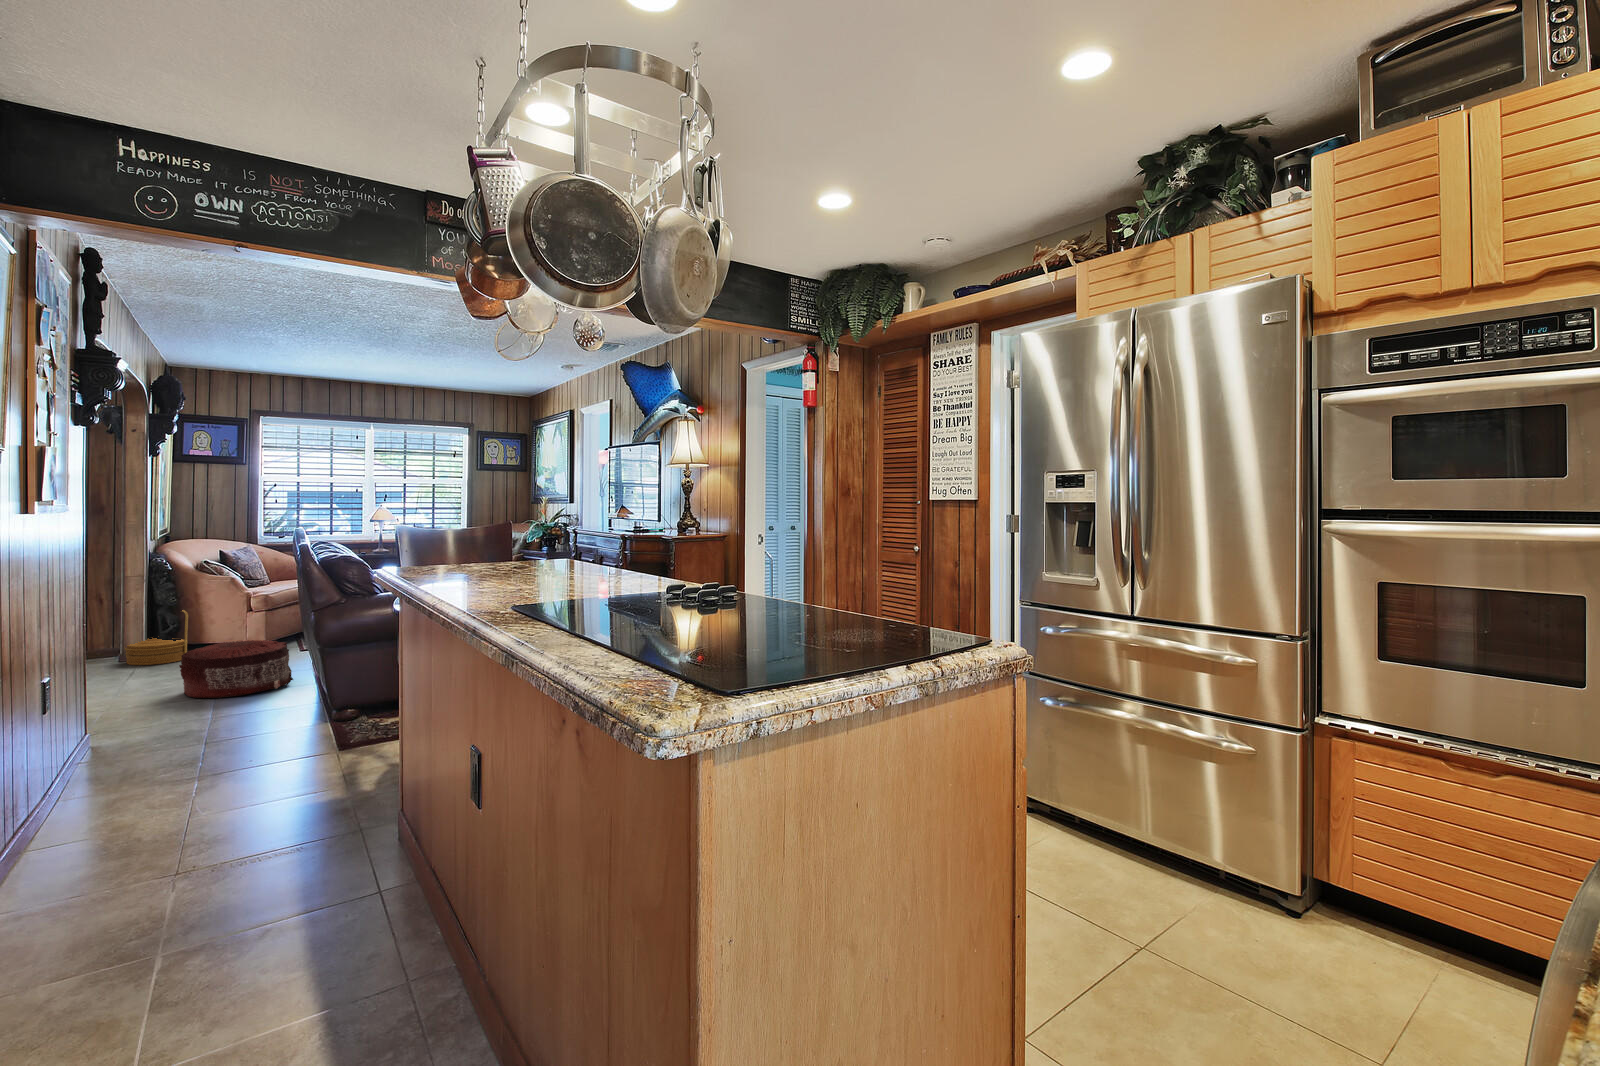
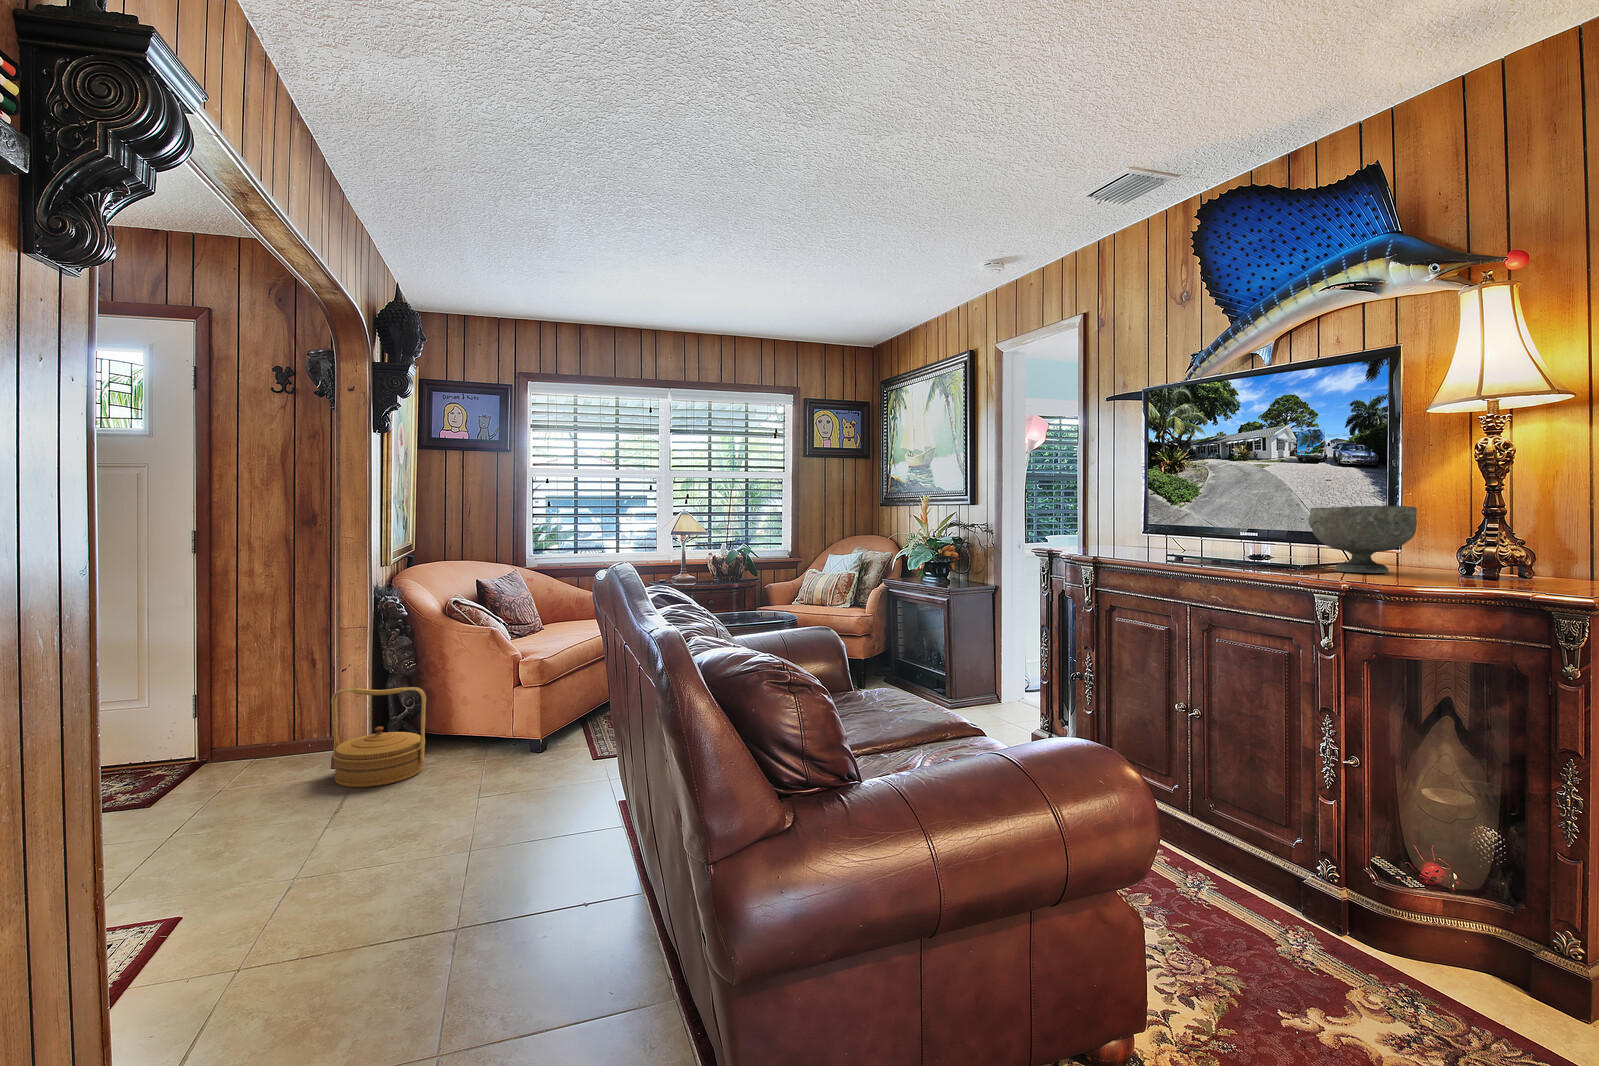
decorative bowl: none [626,508,663,535] -> present [1309,506,1417,573]
pouf: present [179,640,293,698] -> none [380,787,602,964]

